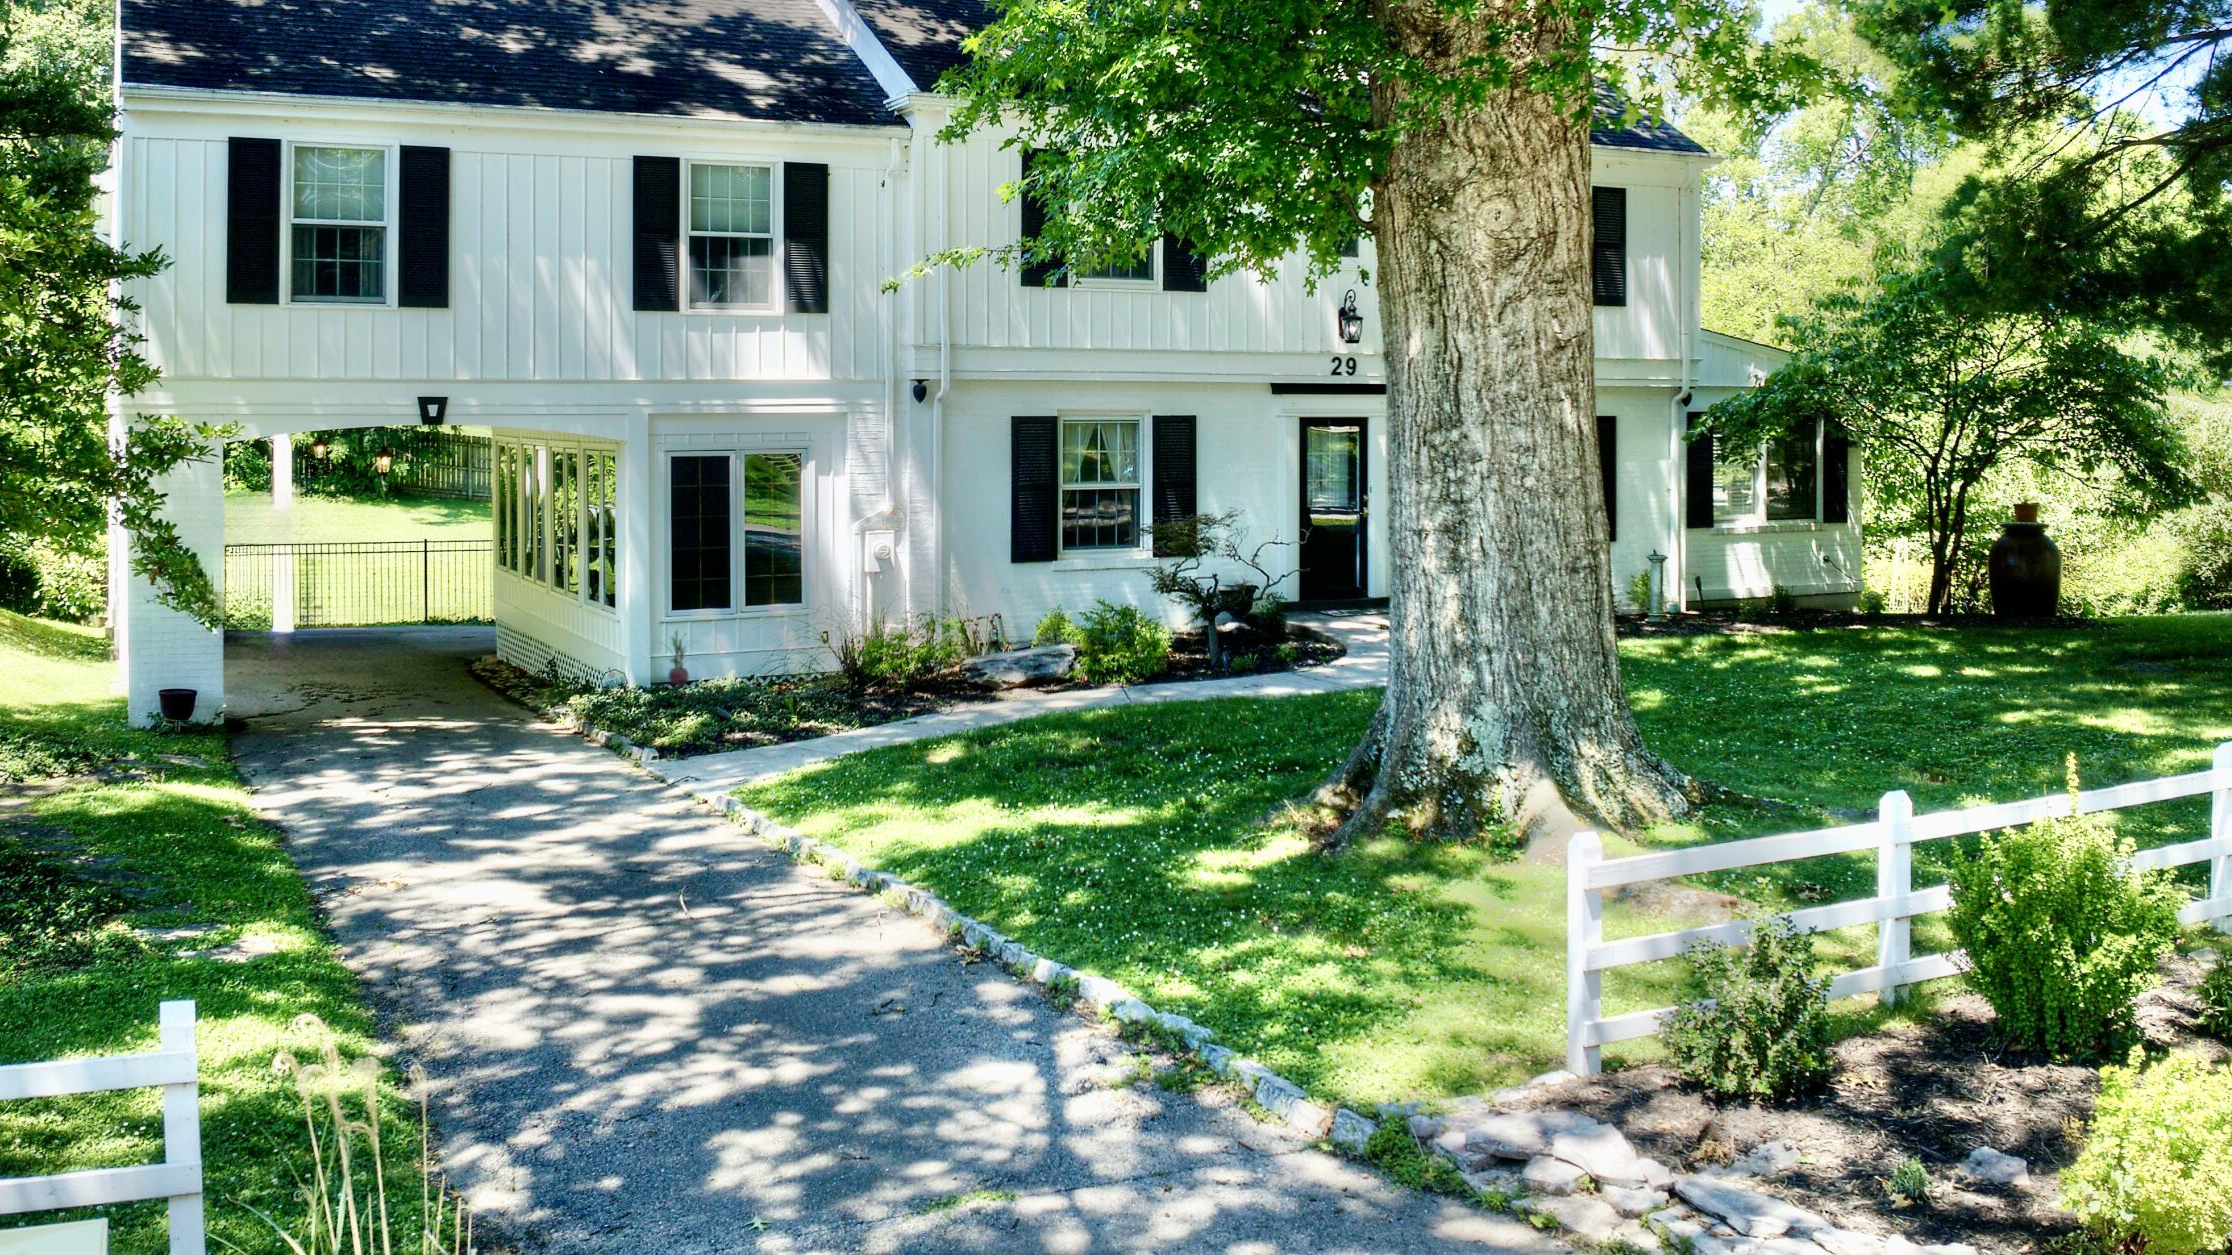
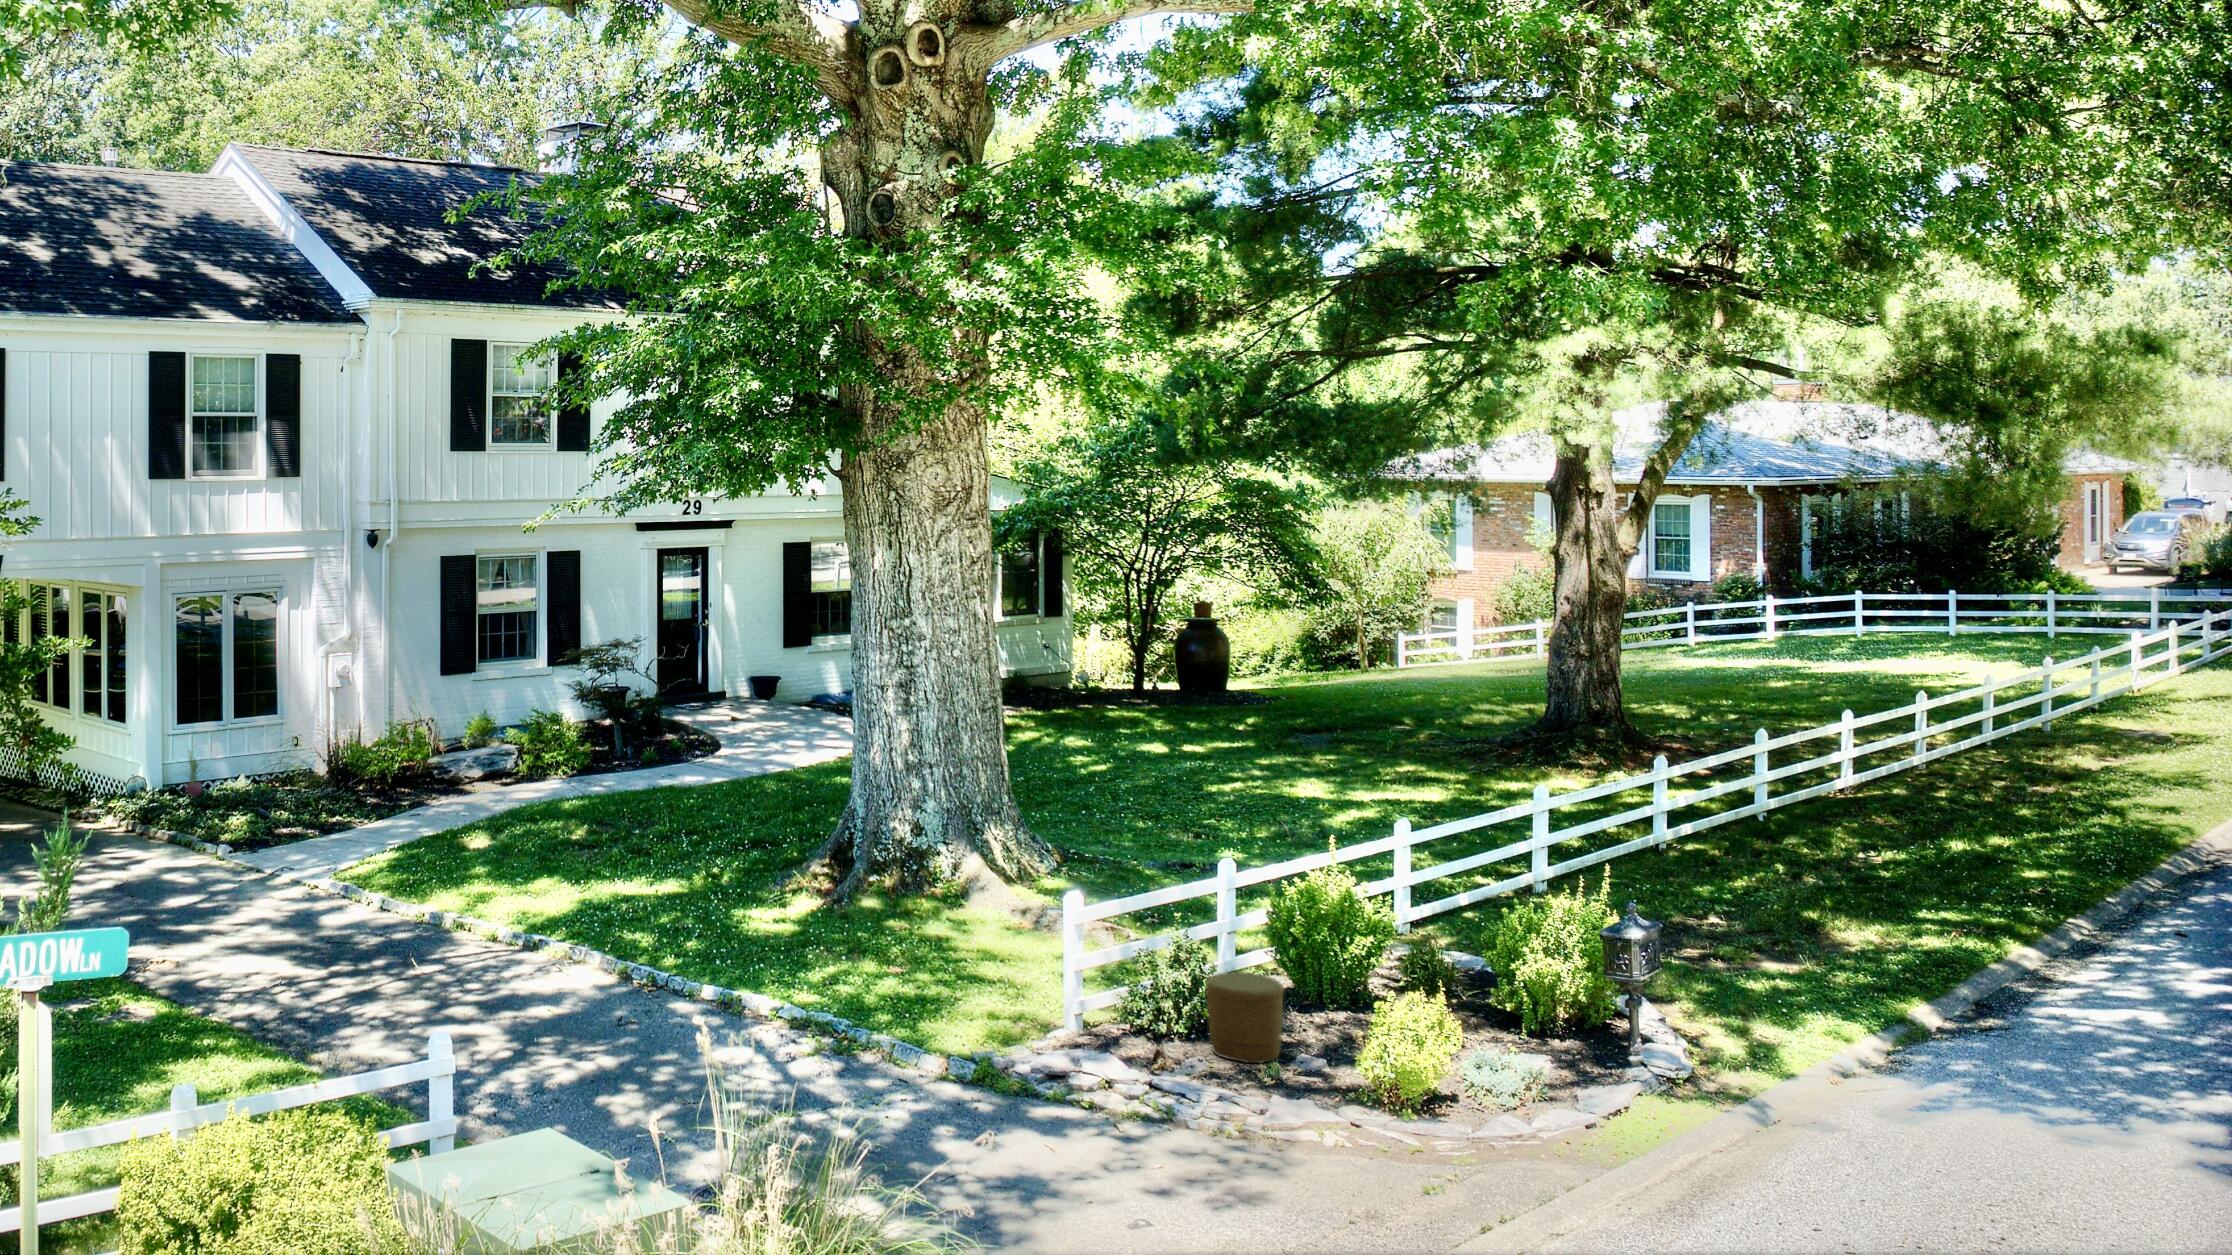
woven basket: none [1804,972,1944,1132] -> present [1206,972,1284,1063]

